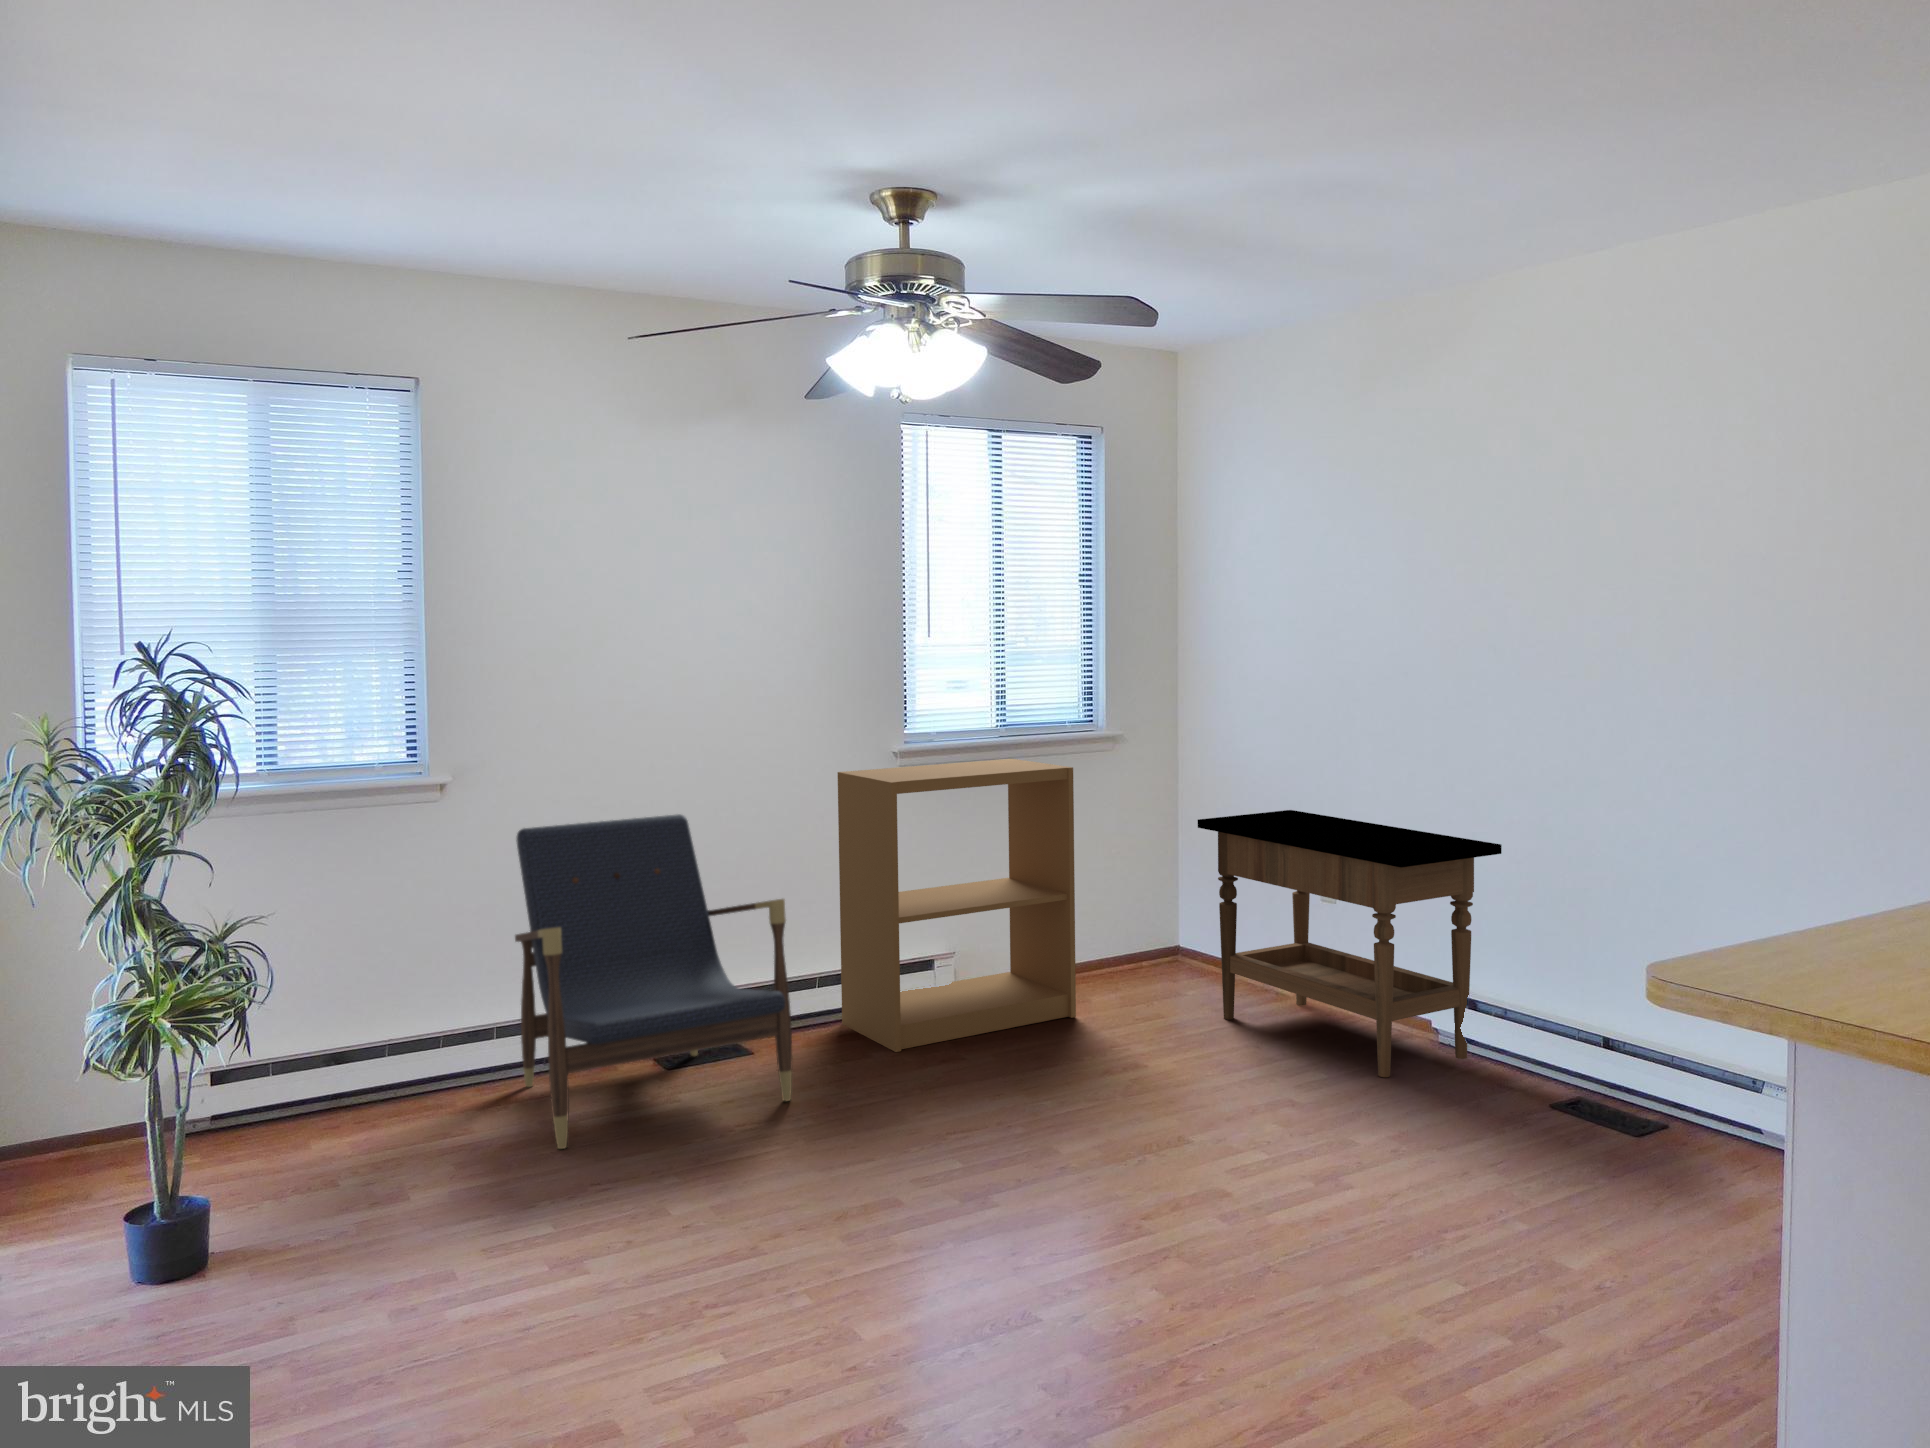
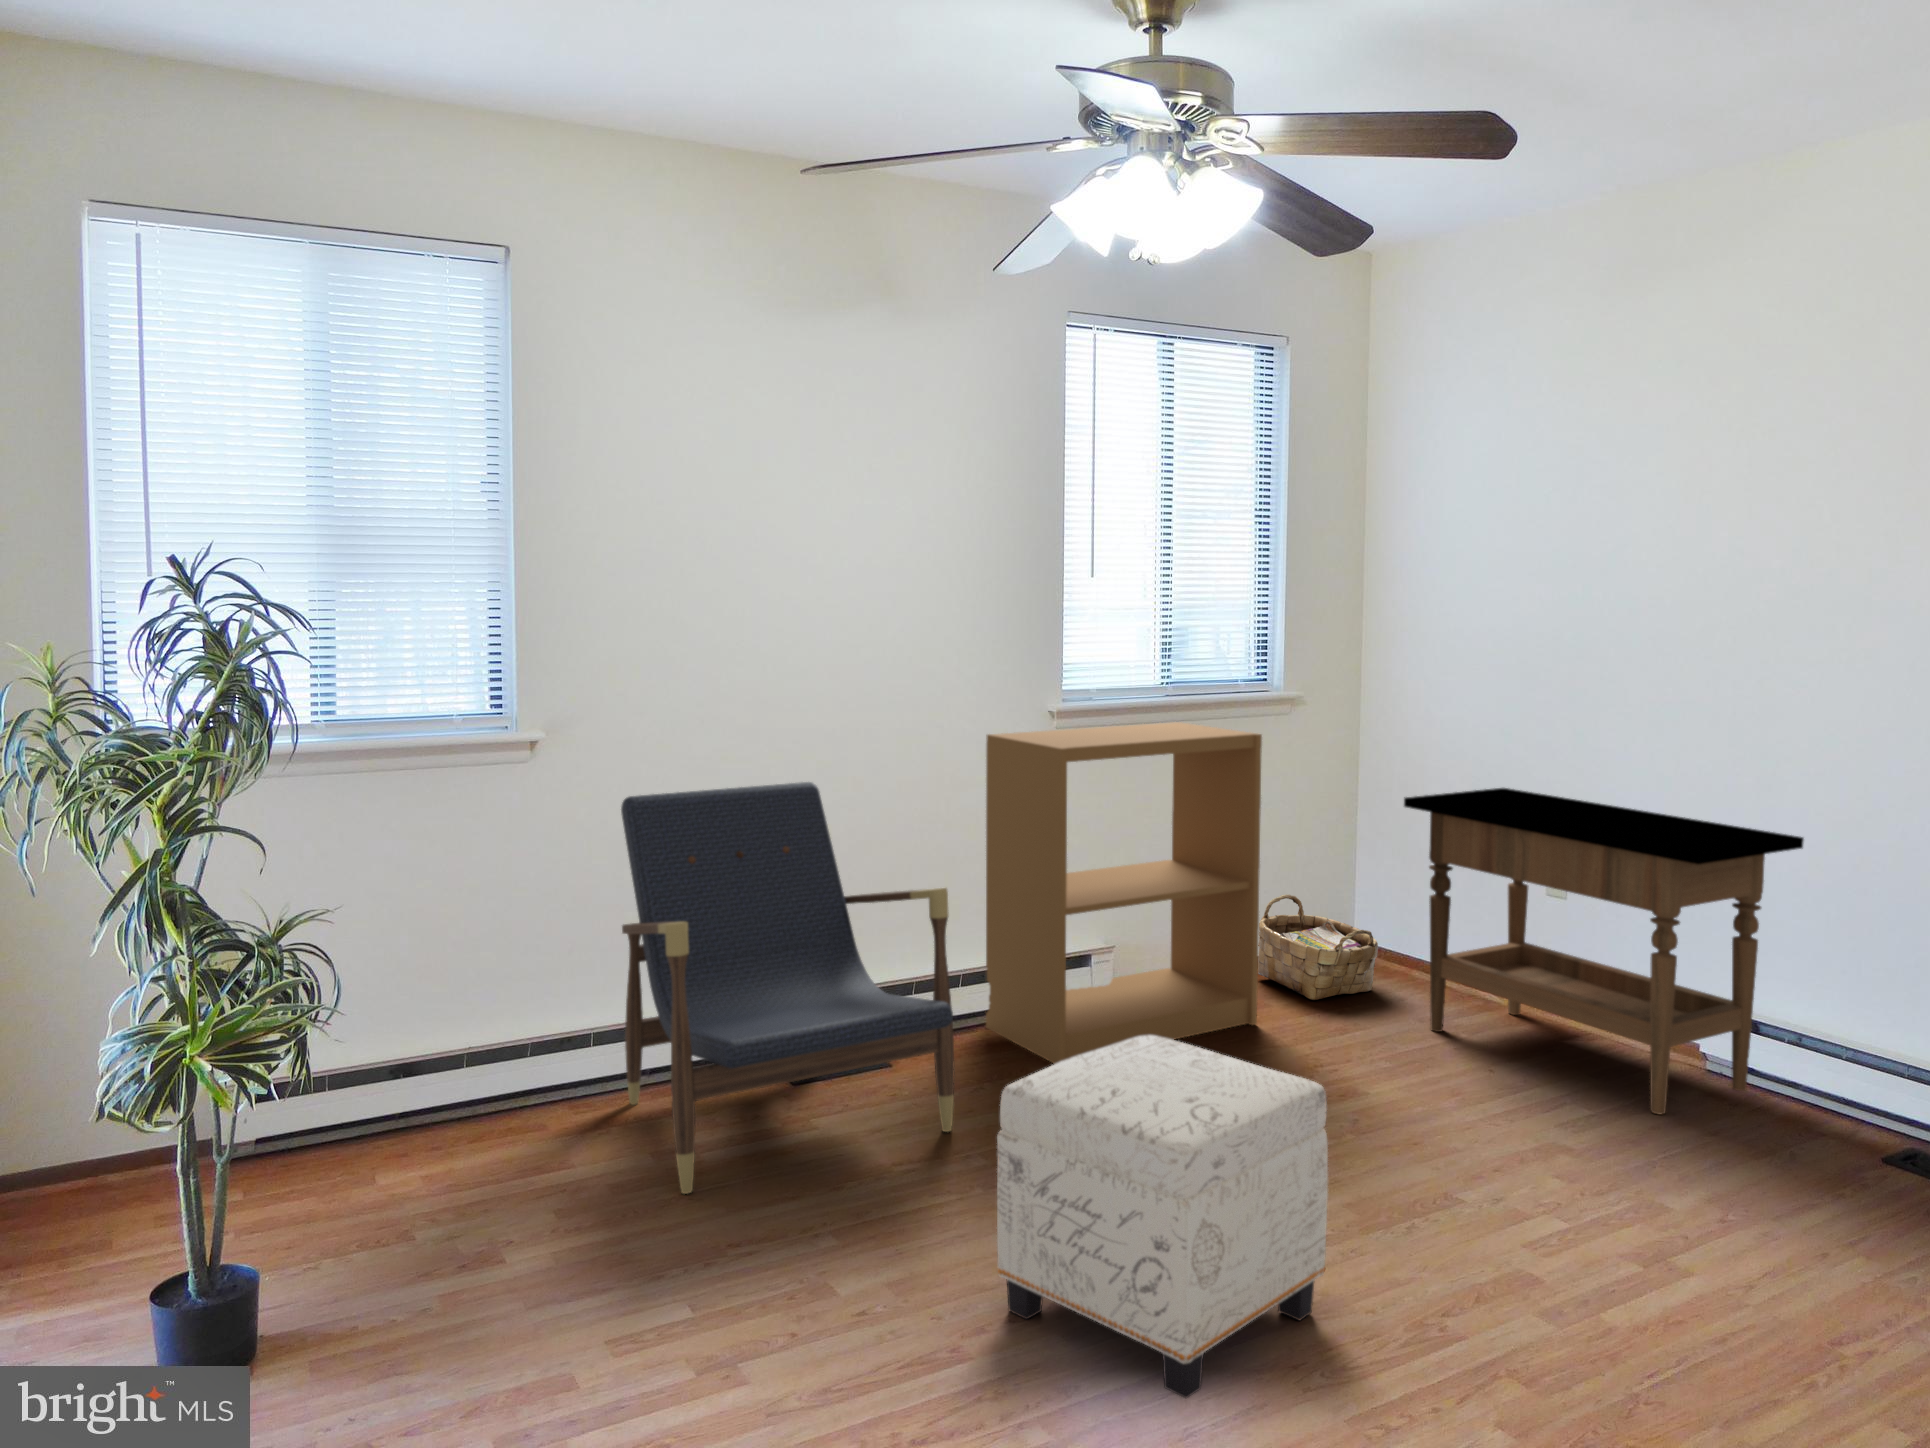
woven basket: none [1090,907,1190,997] -> present [1258,894,1378,1000]
ottoman: none [788,1008,1047,1273] -> present [997,1035,1328,1398]

